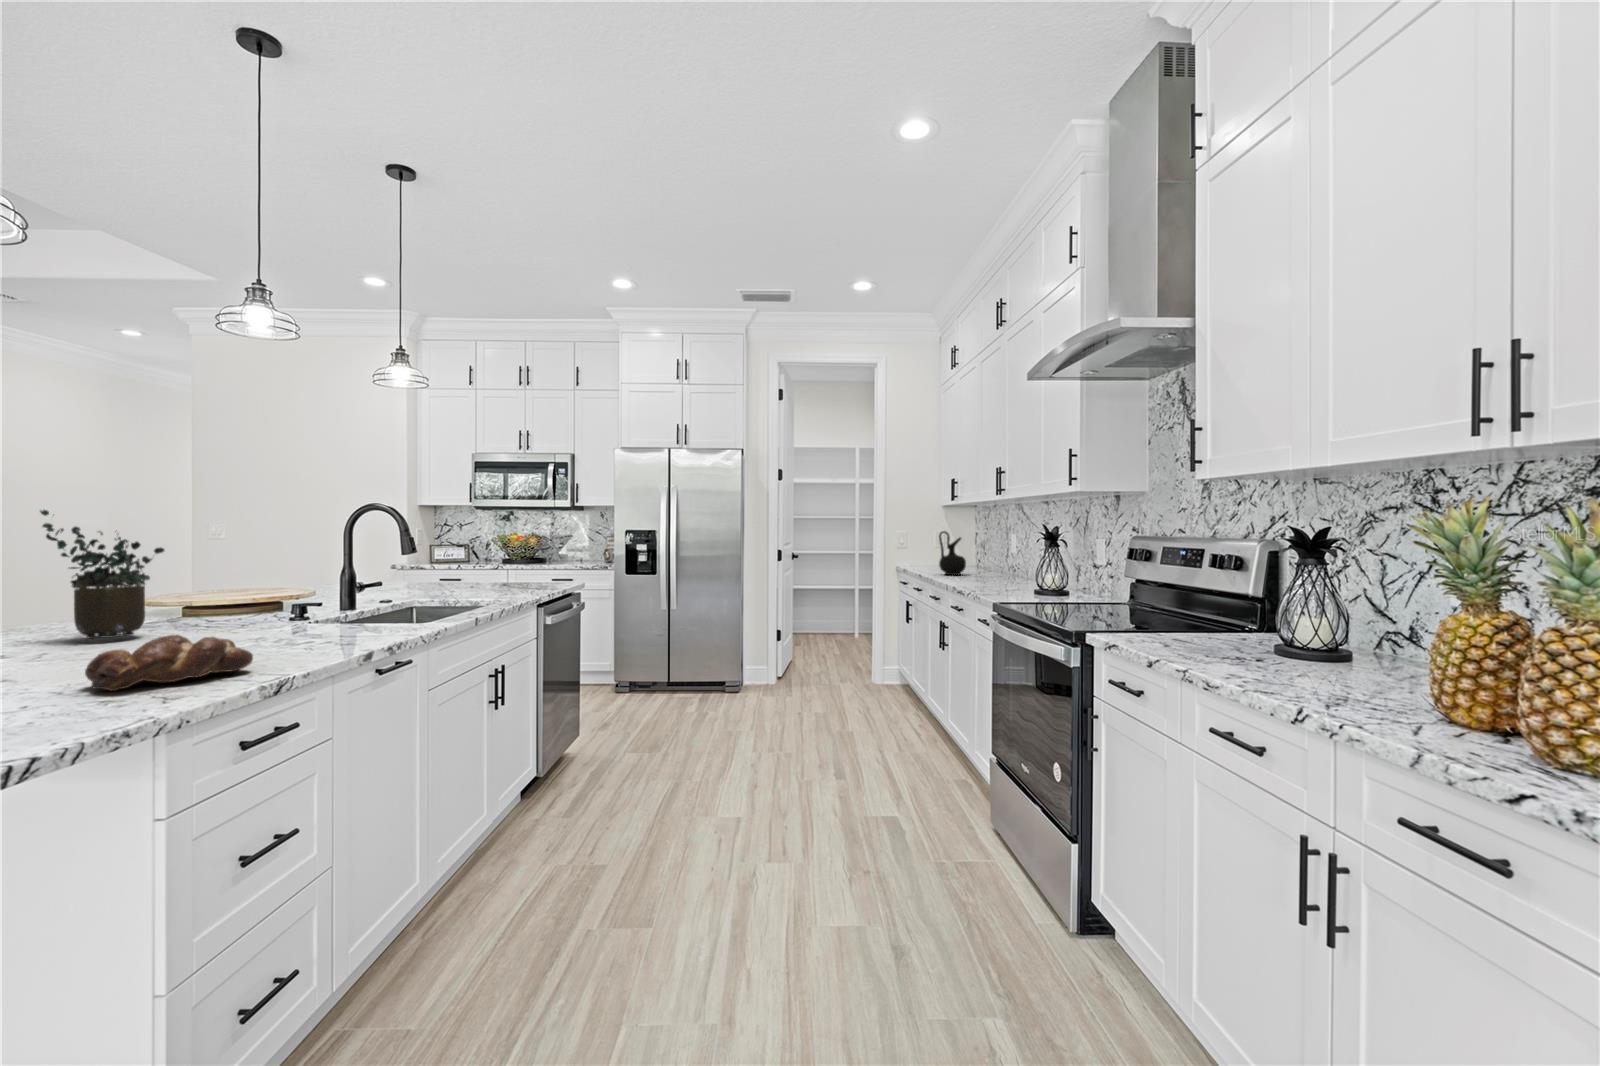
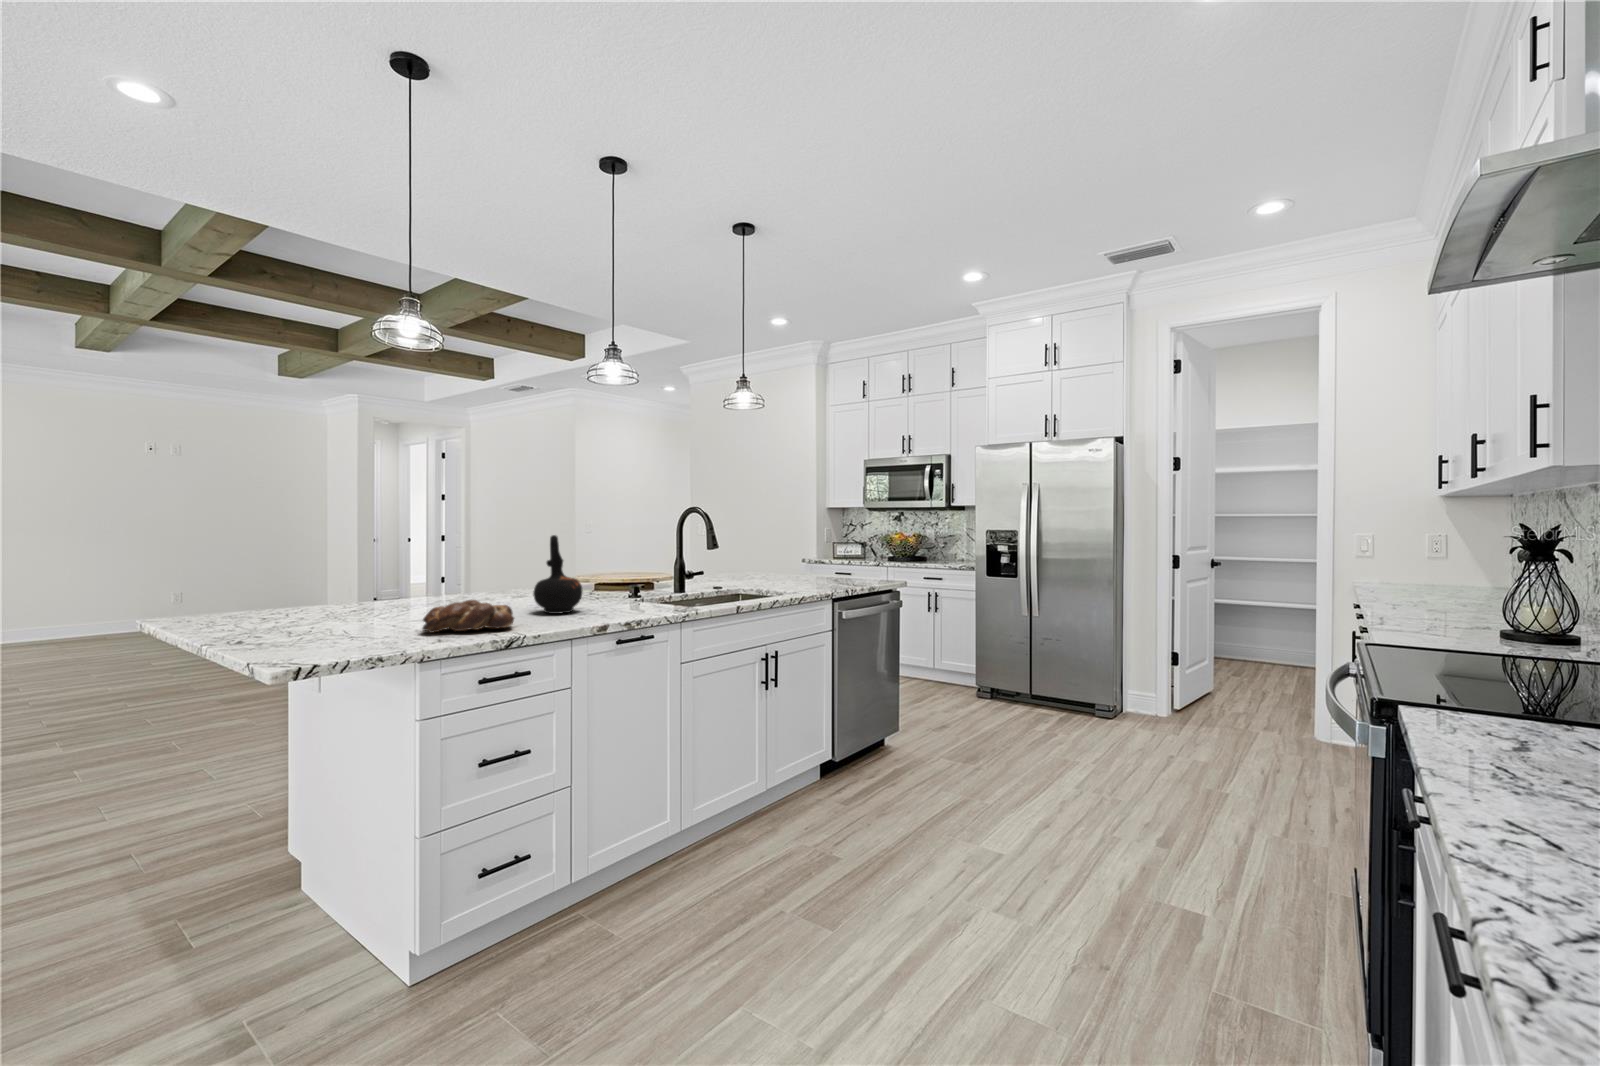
potted plant: present [40,510,165,639] -> none [480,515,536,600]
ceramic jug: present [939,531,966,575] -> present [533,535,583,614]

